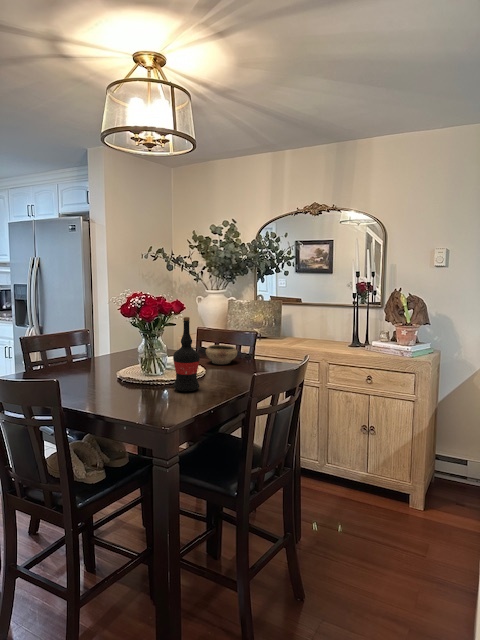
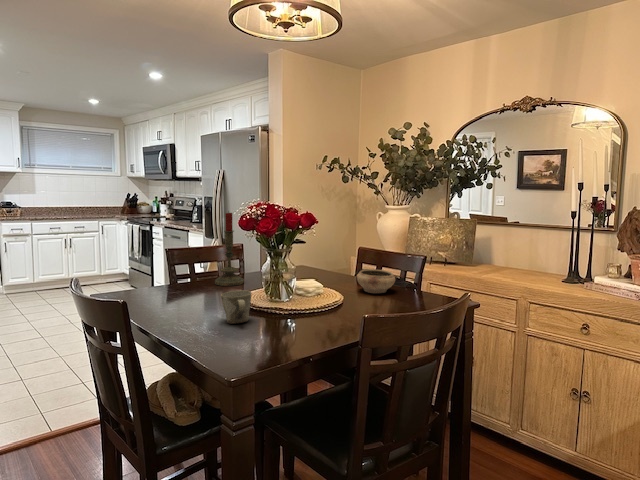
candle: none [72,298,100,368] -> present [215,212,244,286]
wine bottle: present [173,317,200,391] -> none [289,234,321,325]
mug: none [114,367,141,396] -> present [221,291,252,324]

